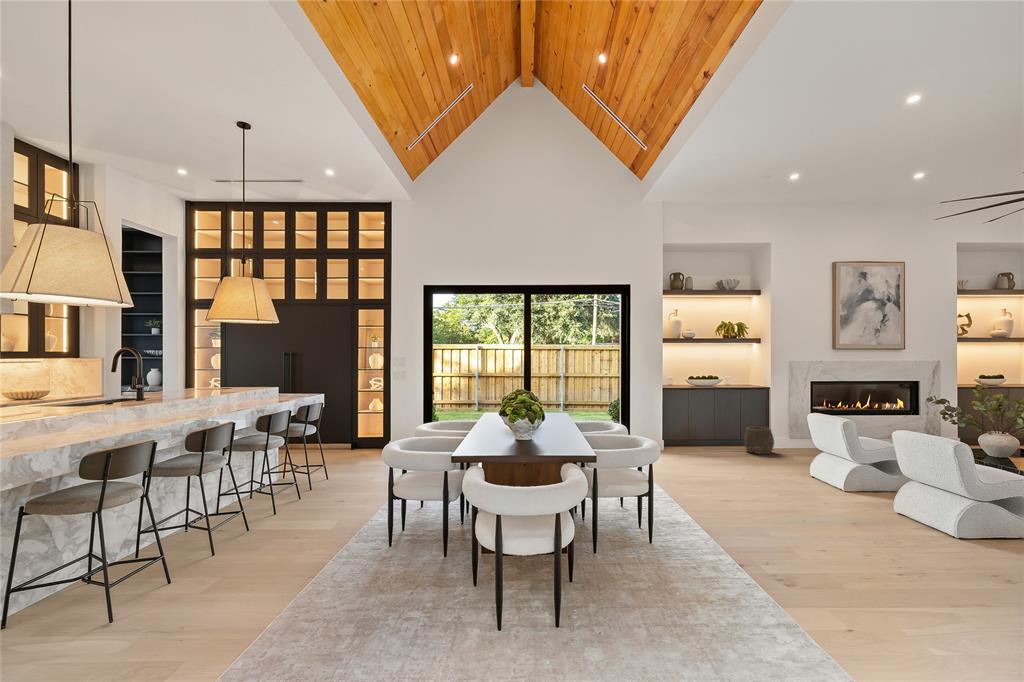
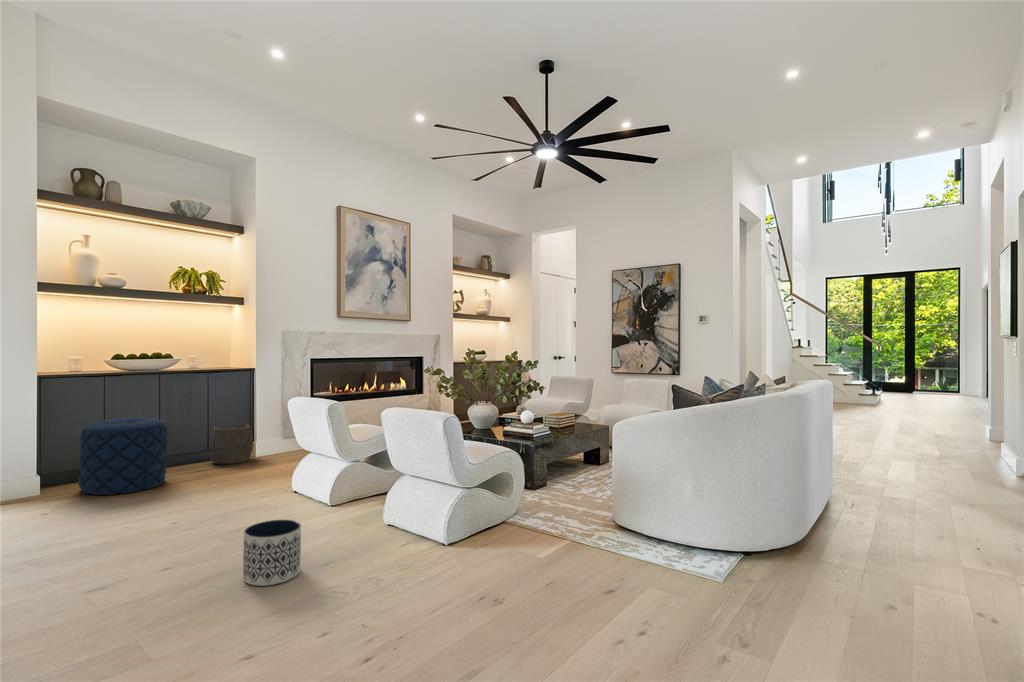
pouf: none [682,417,726,462] -> present [78,417,168,495]
planter: none [800,486,833,519] -> present [243,520,301,586]

